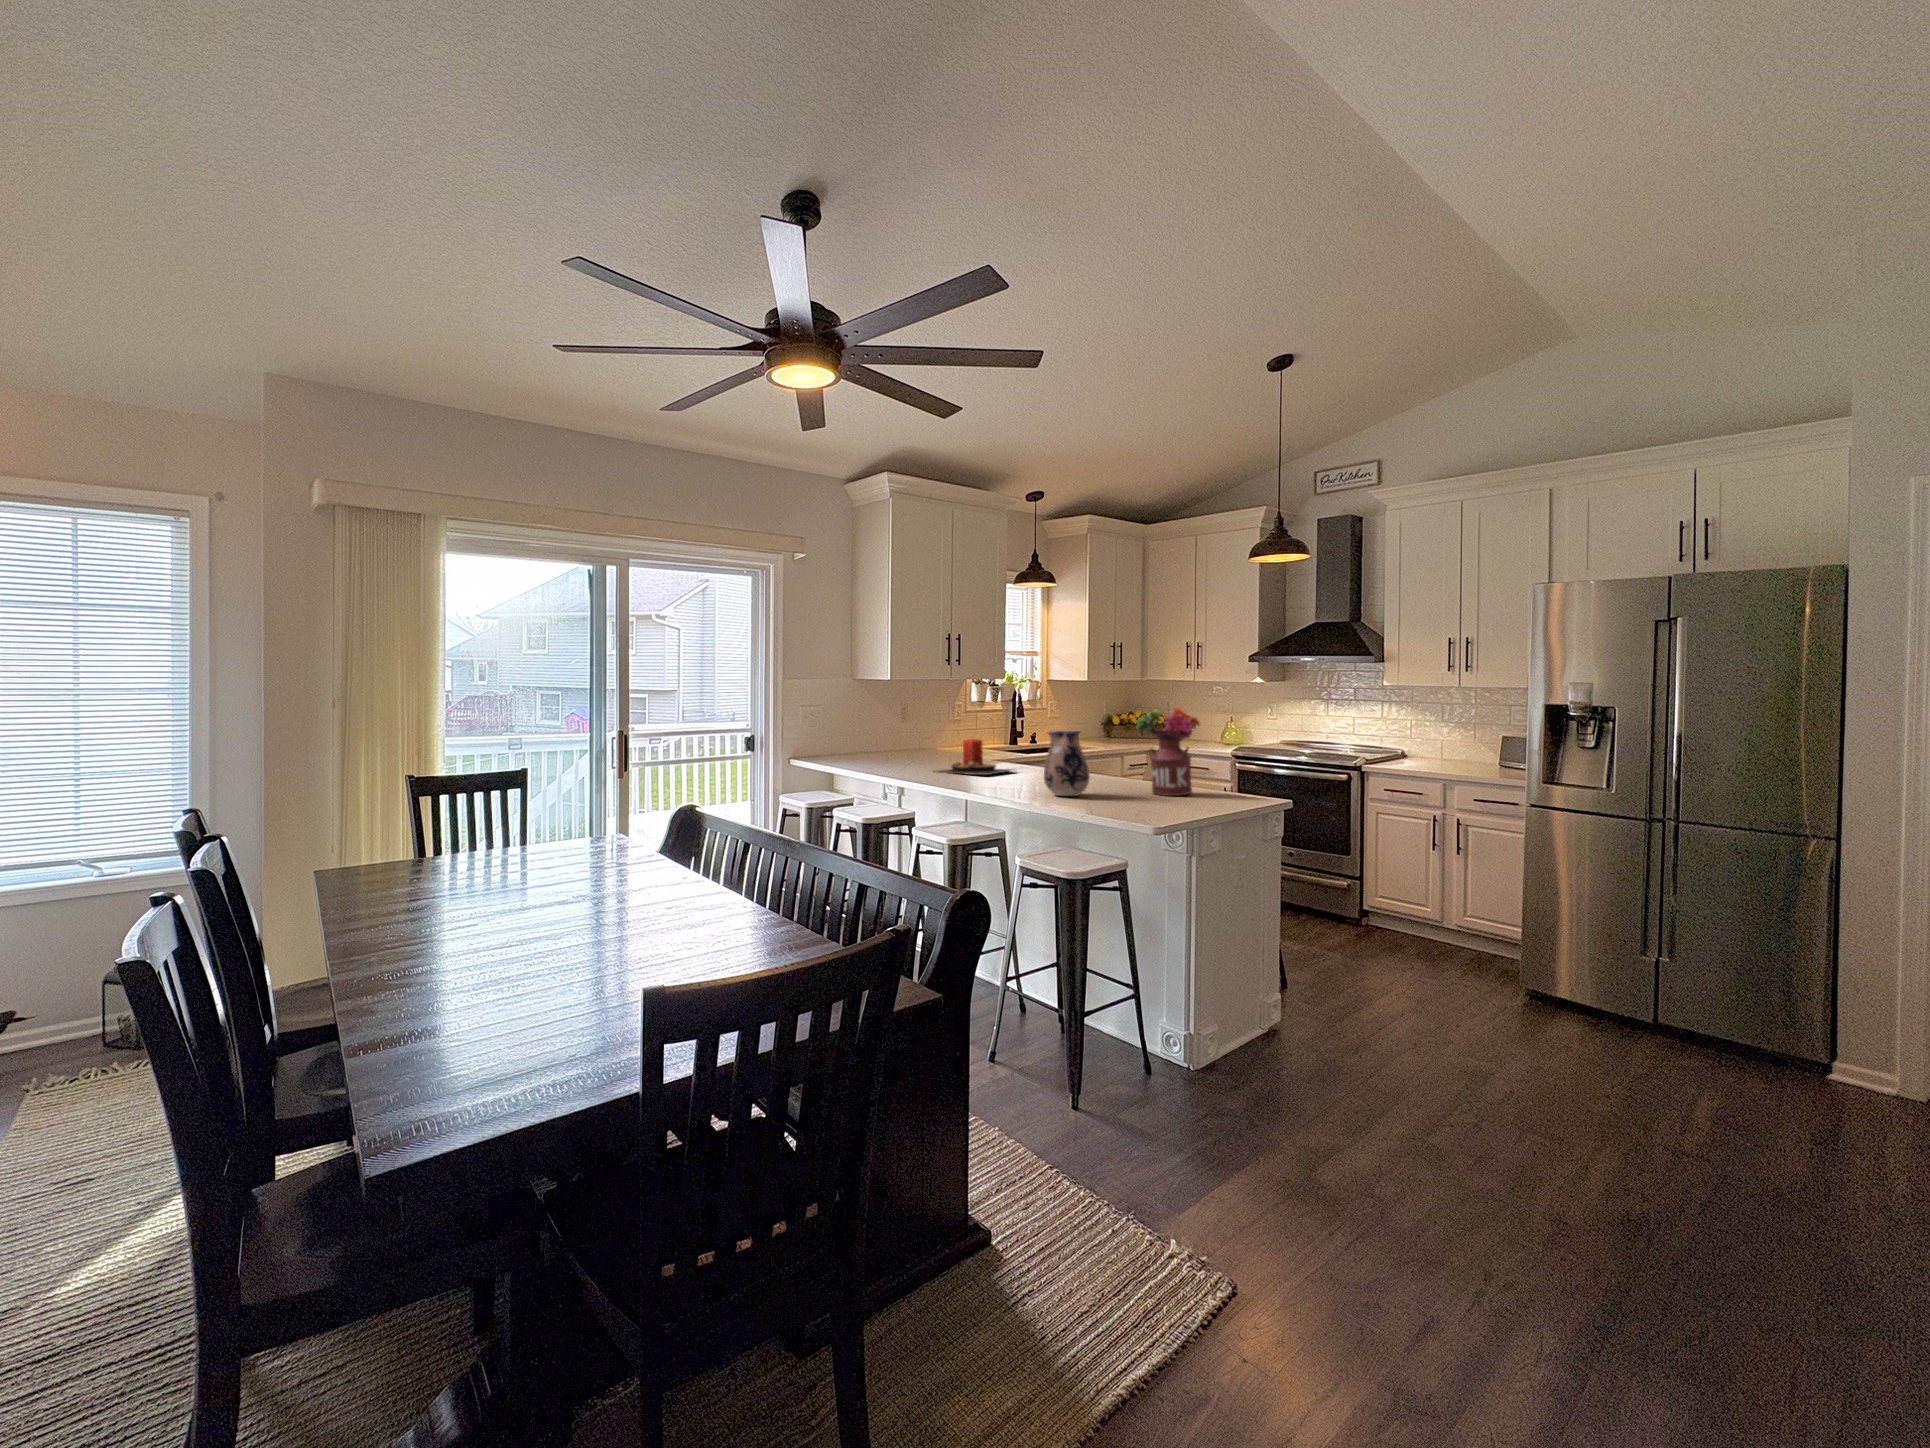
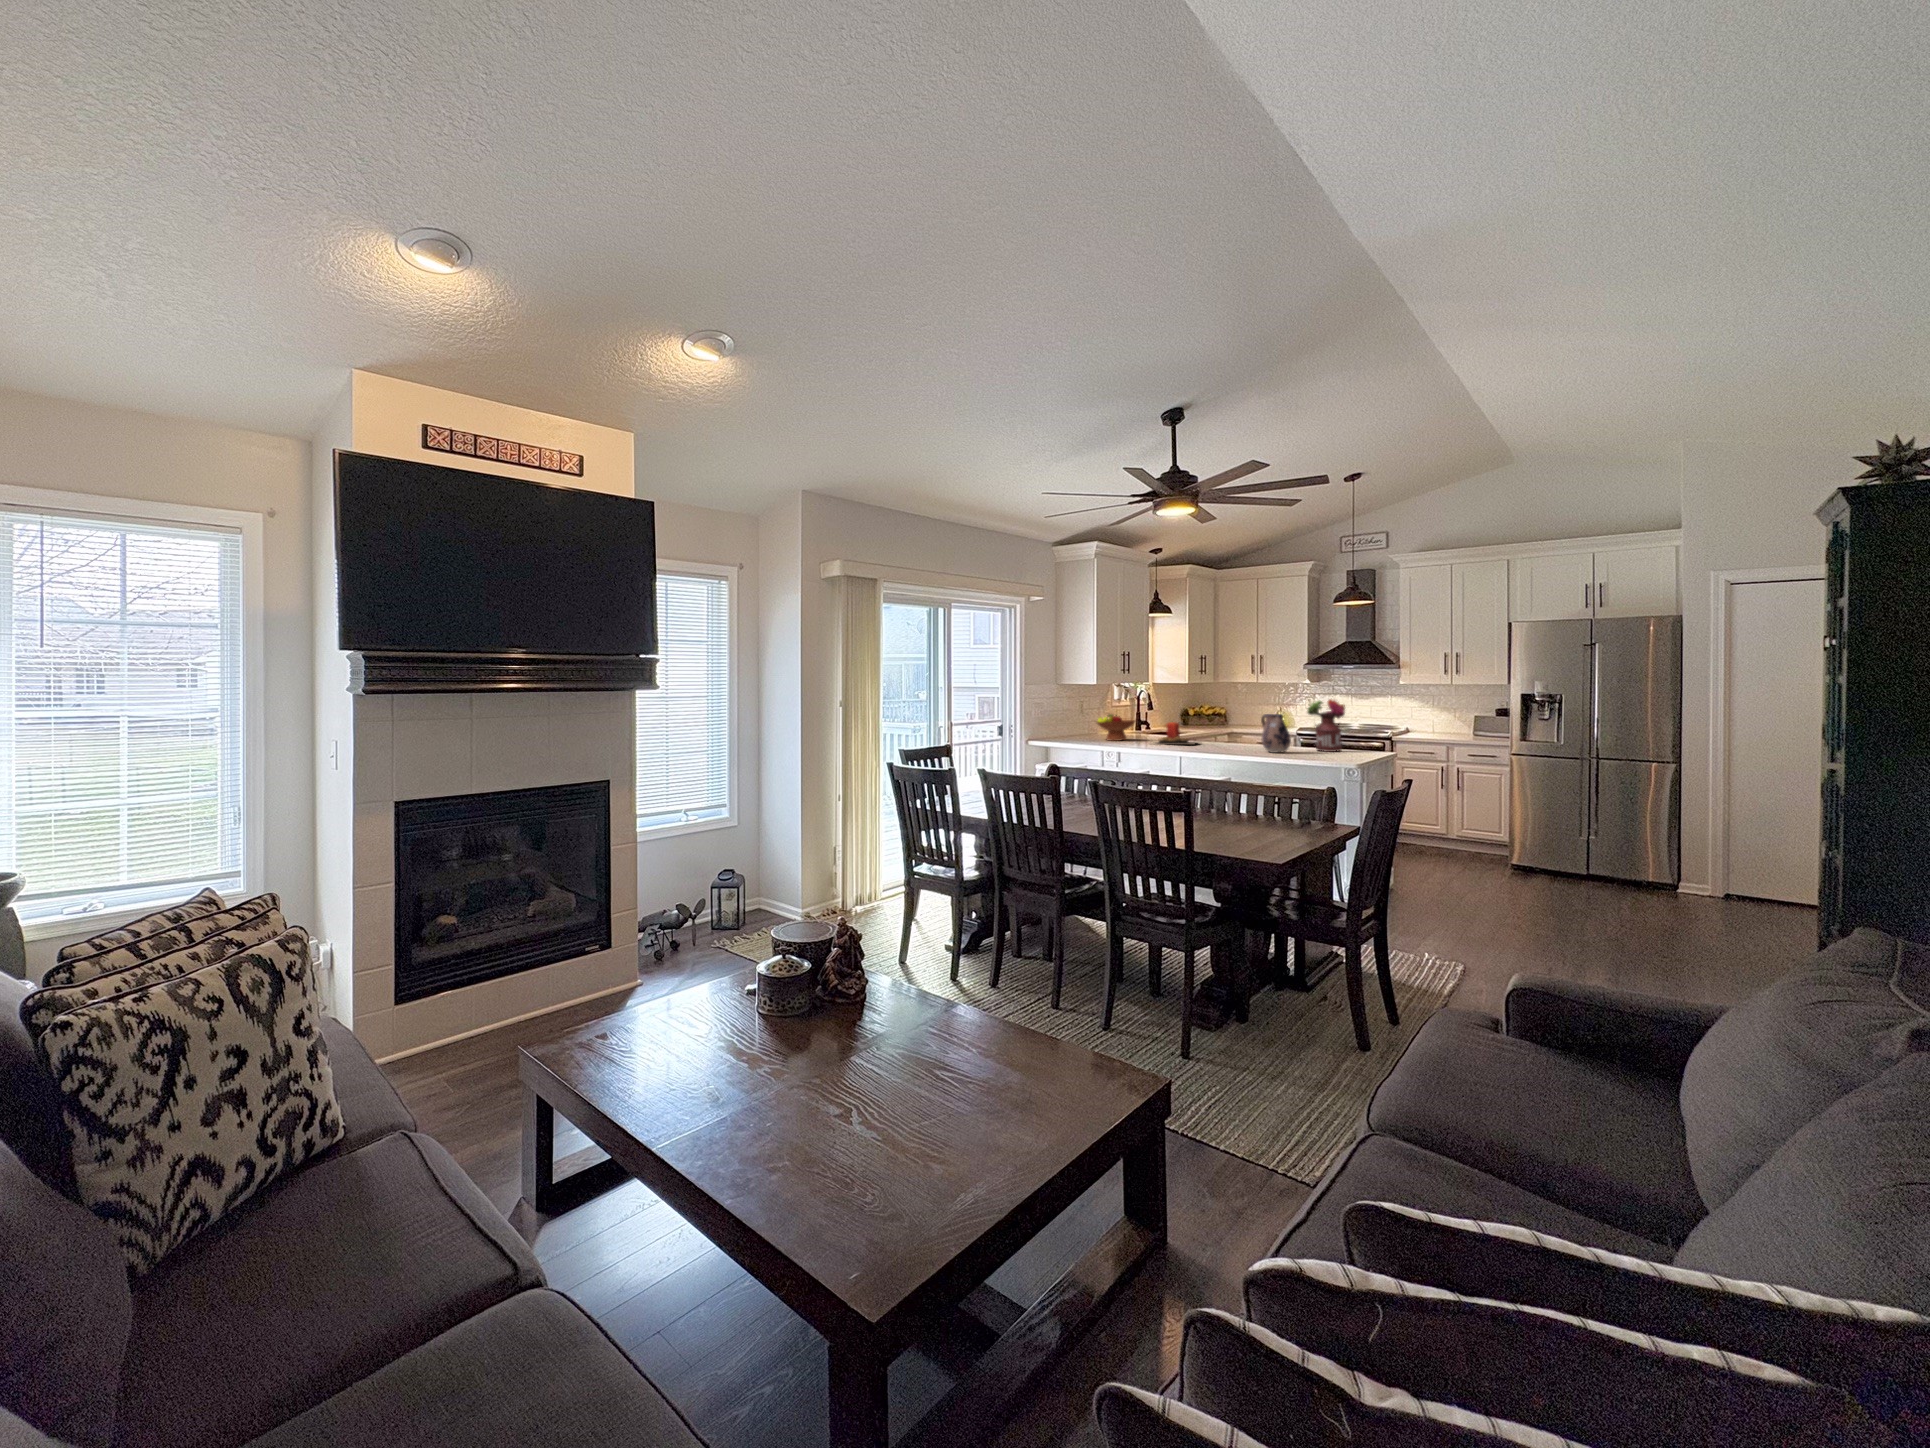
fruit bowl: none [885,724,944,764] -> present [1097,714,1135,741]

